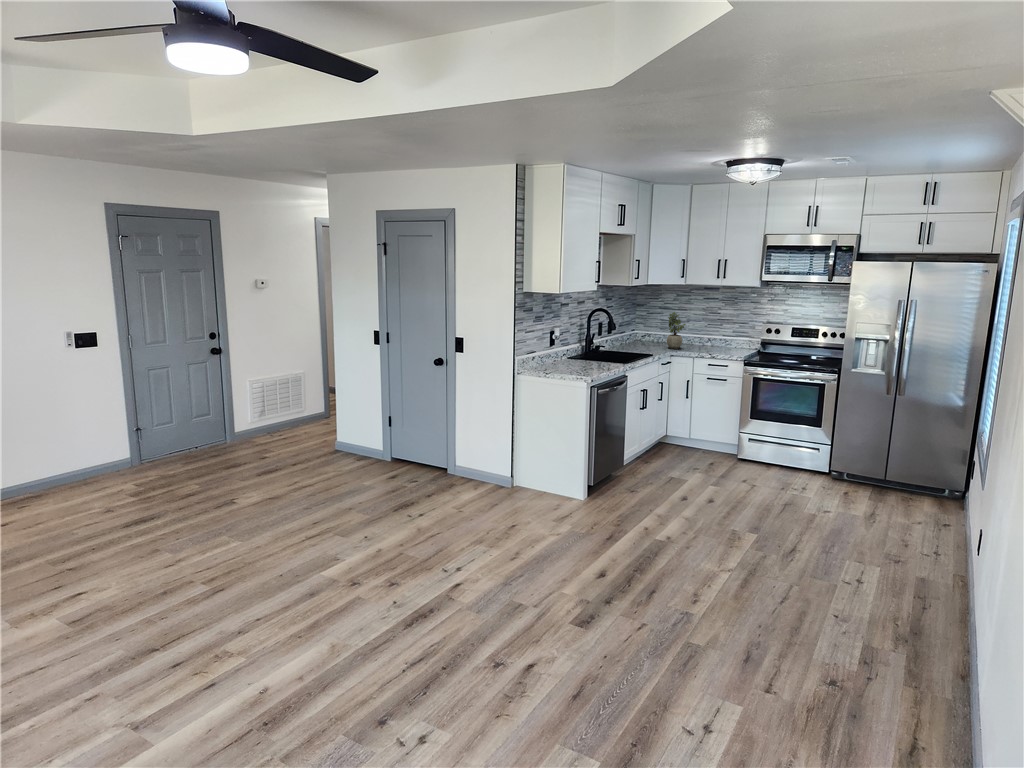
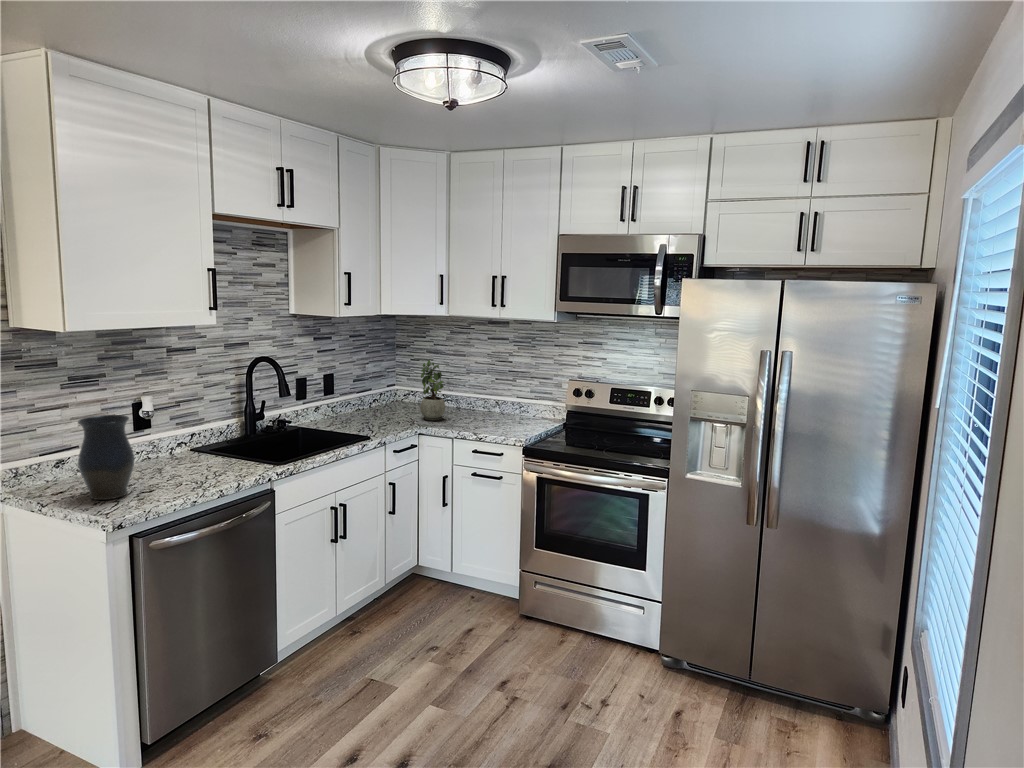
vase: none [555,333,578,373] -> present [78,415,134,500]

